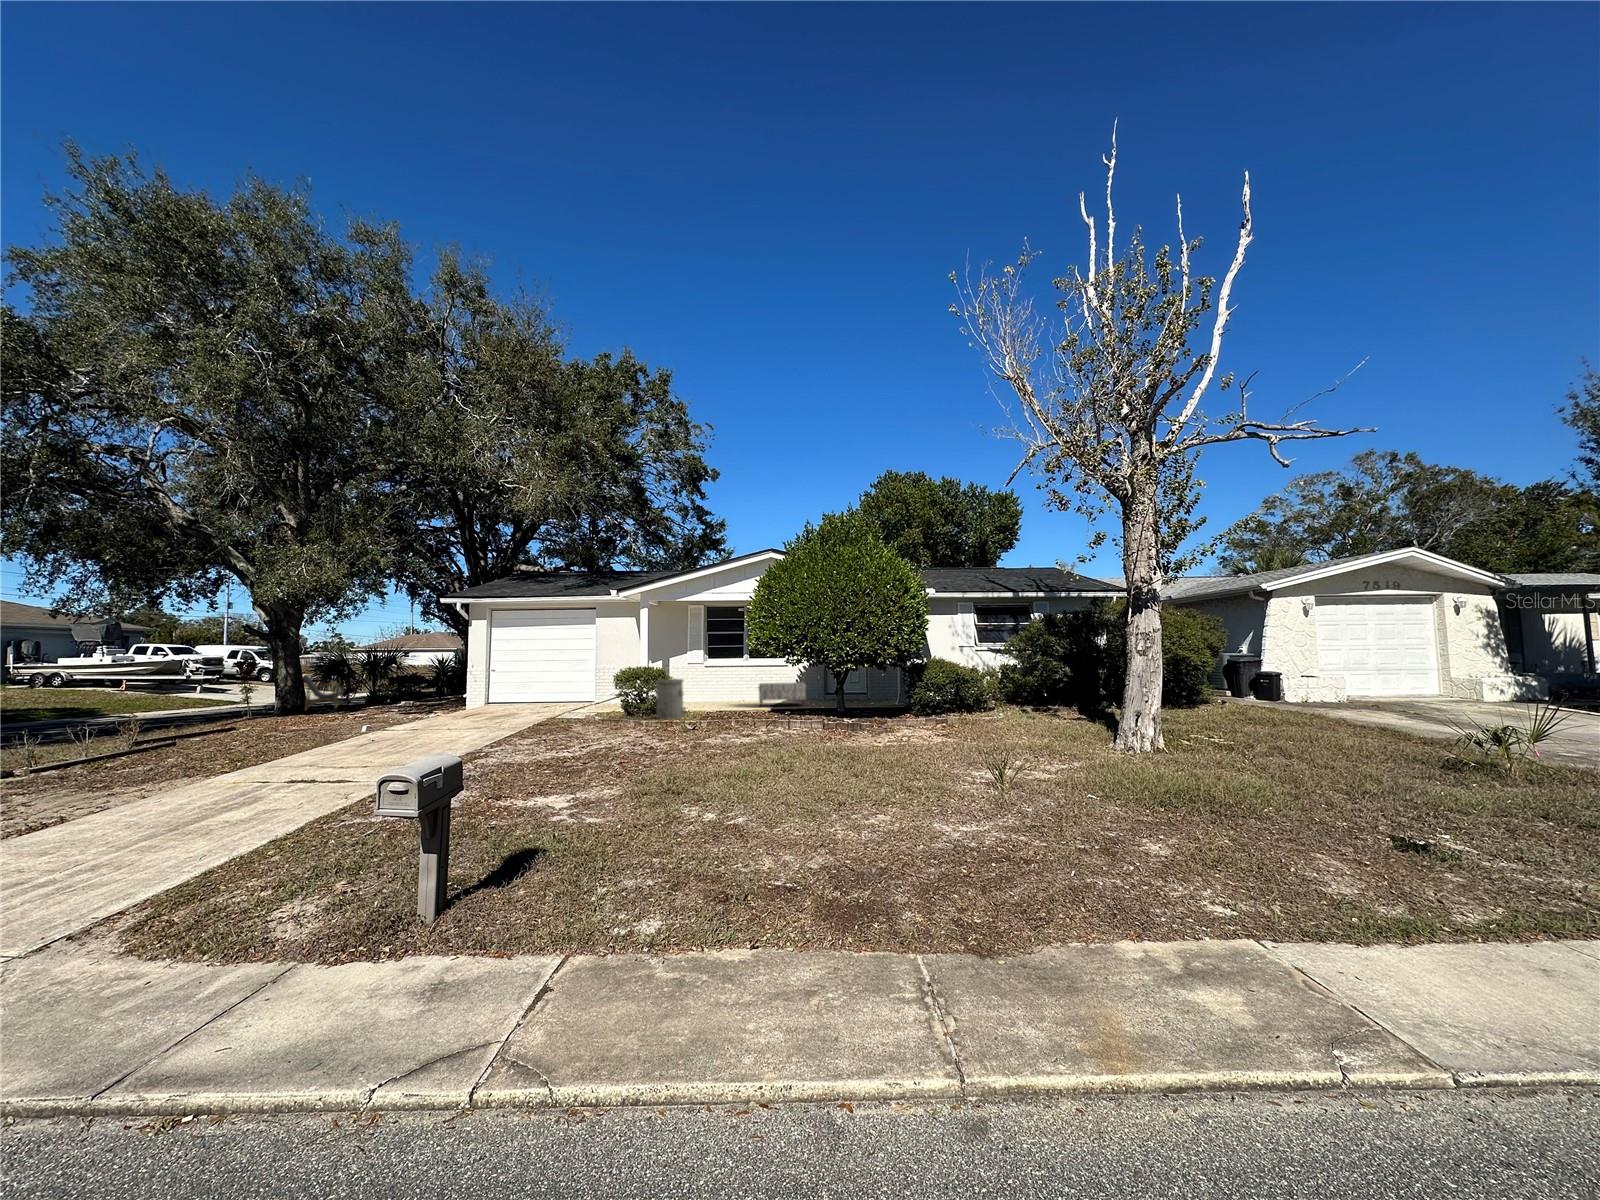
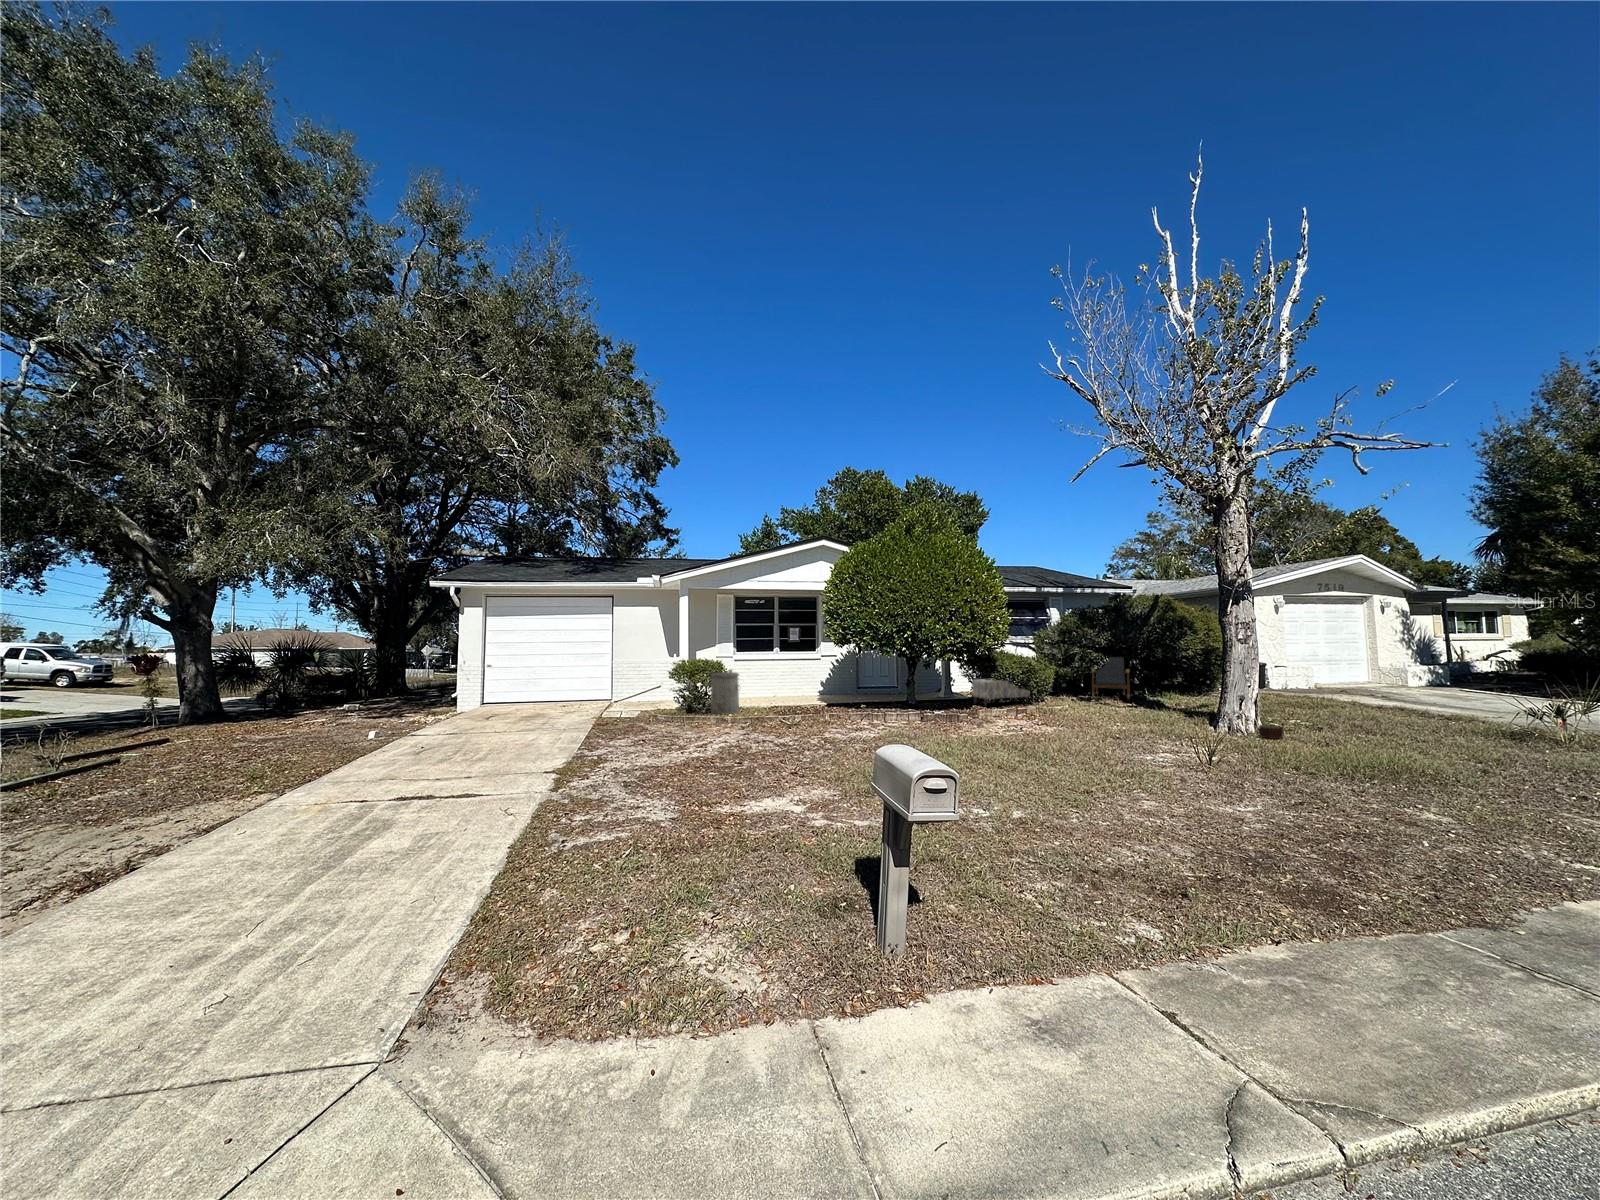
lounge chair: present [302,675,343,709] -> present [1092,657,1130,697]
bench: present [759,682,806,707] -> present [972,679,1030,706]
decorative plant: none [1153,714,1181,755] -> present [1259,702,1283,739]

